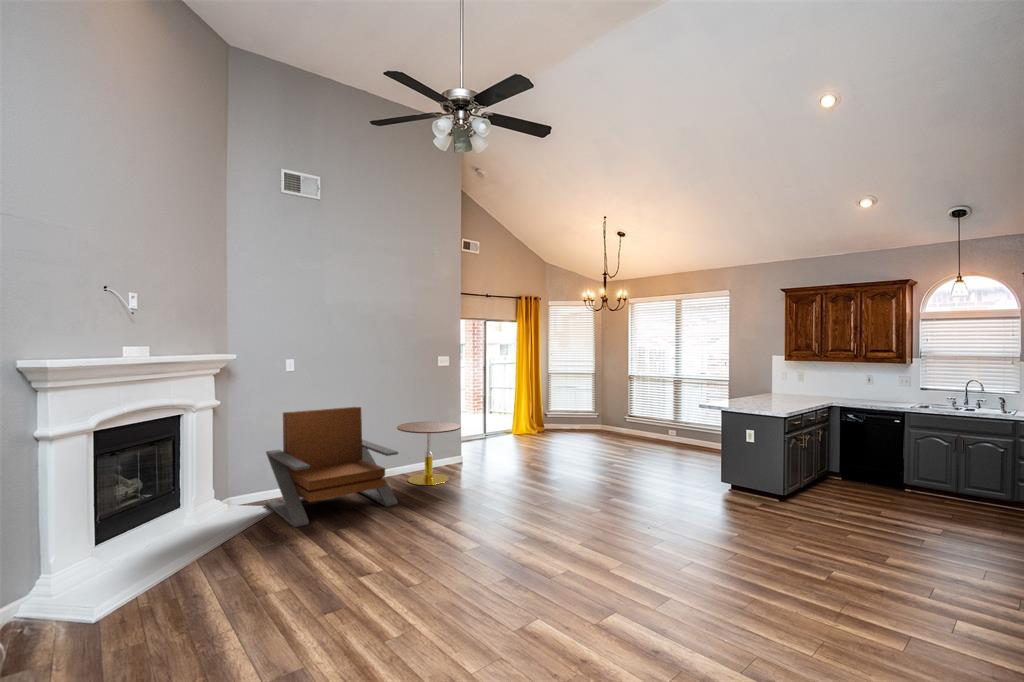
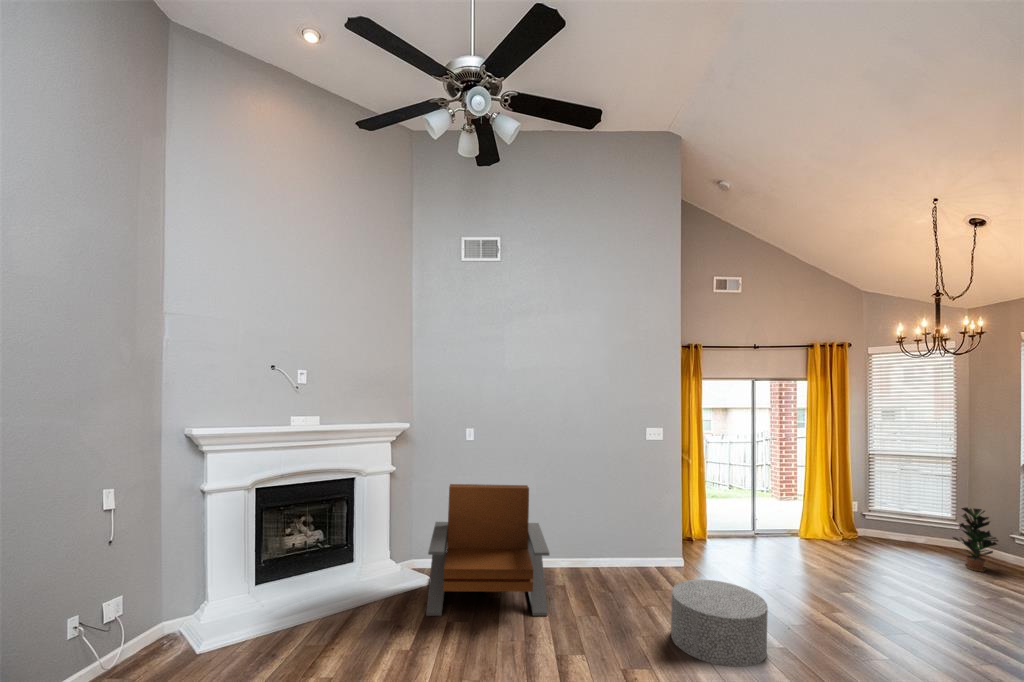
potted plant: none [595,398,617,434] -> present [953,508,998,572]
side table: present [397,421,461,485] -> none [578,510,658,599]
ottoman: none [488,452,551,499] -> present [671,580,768,667]

